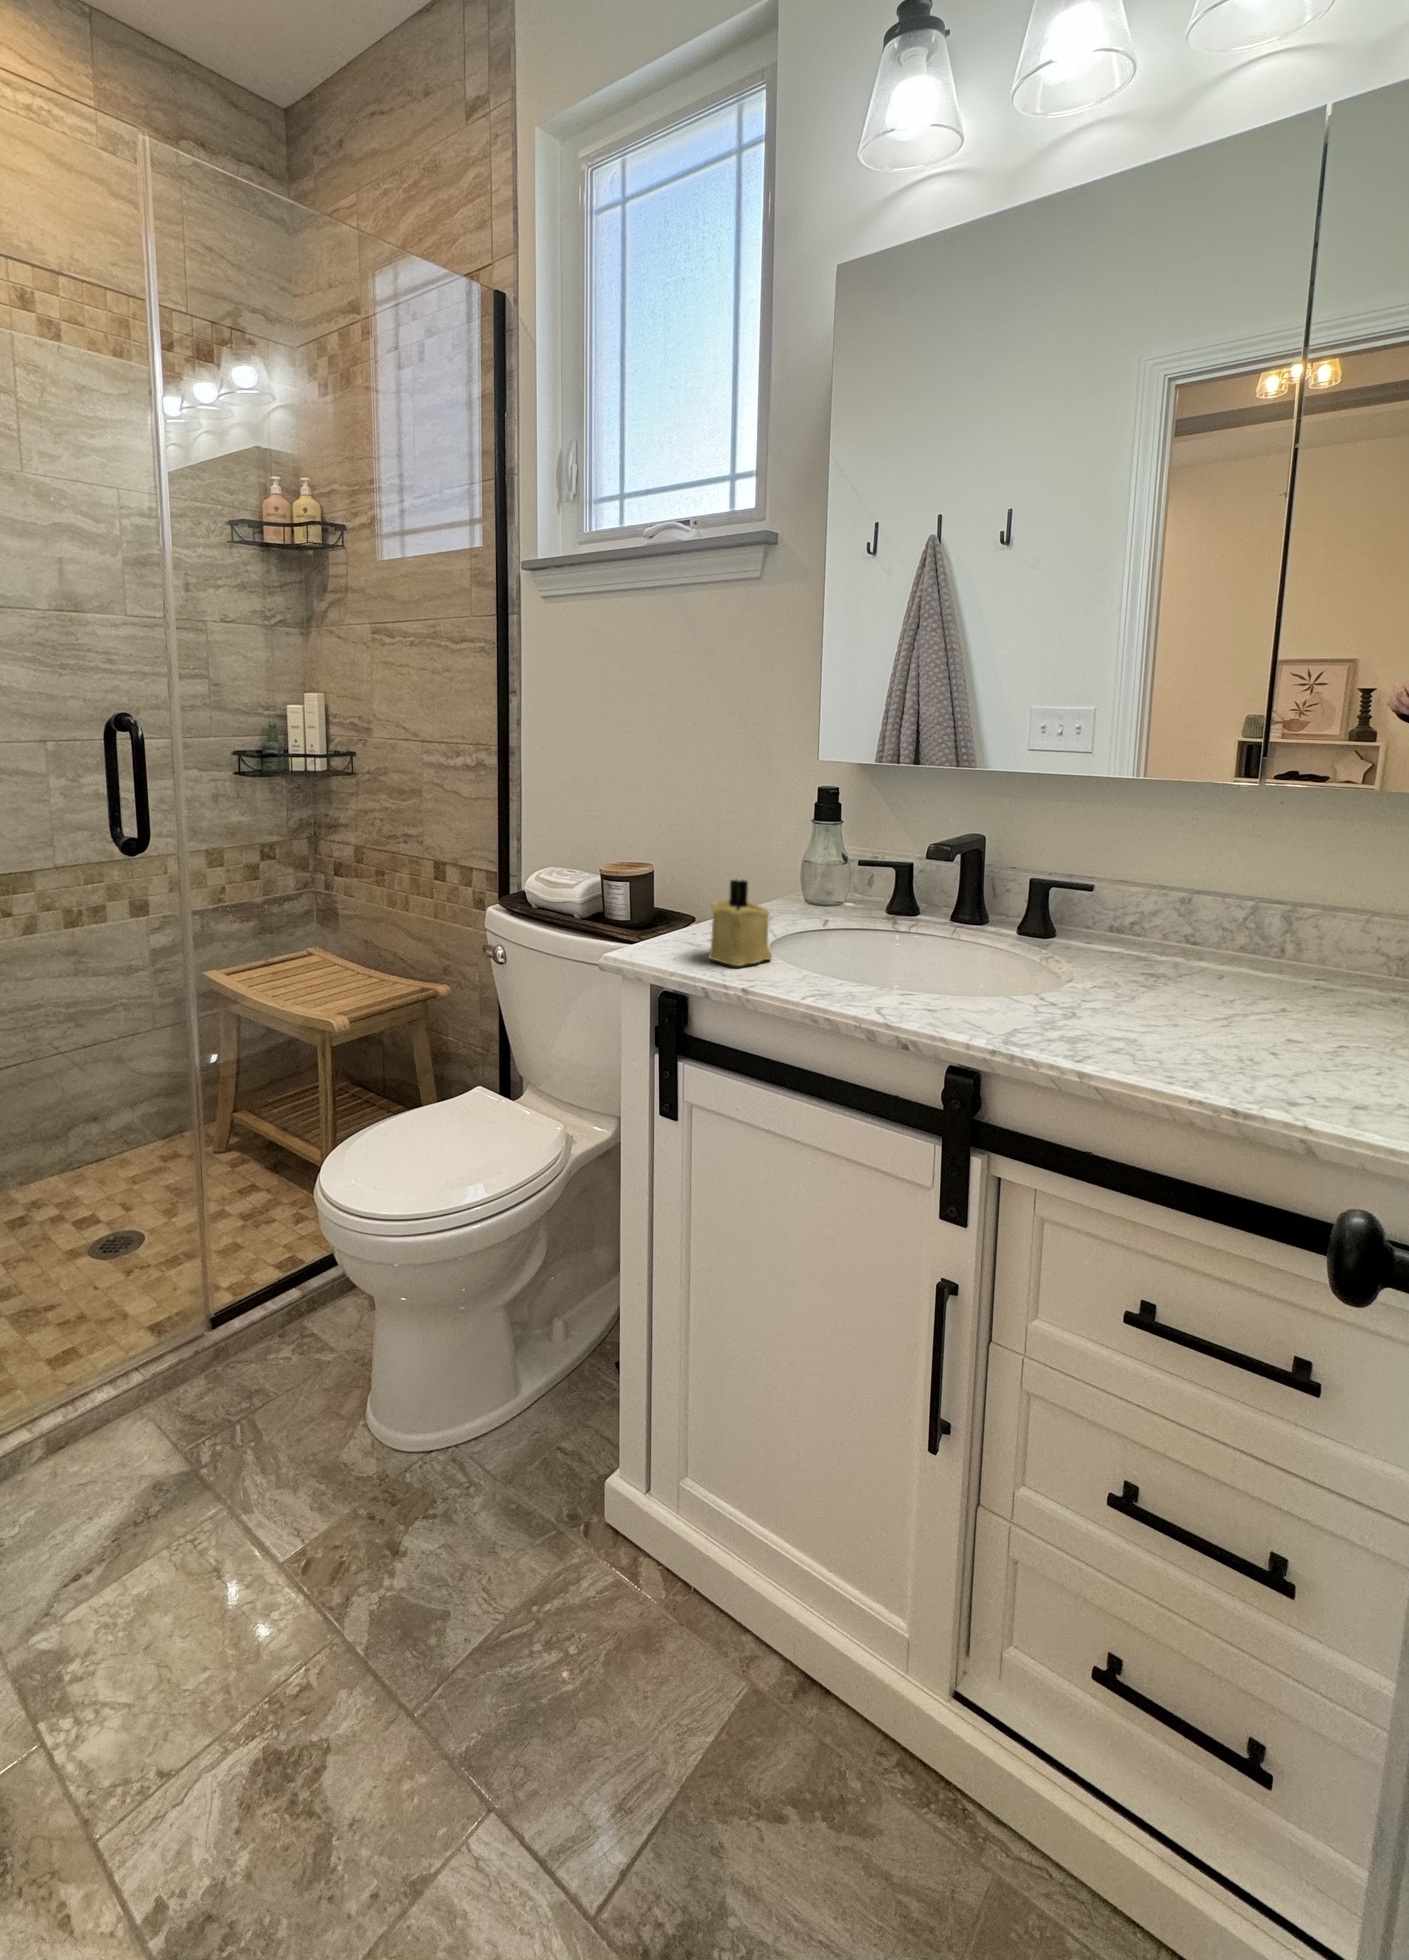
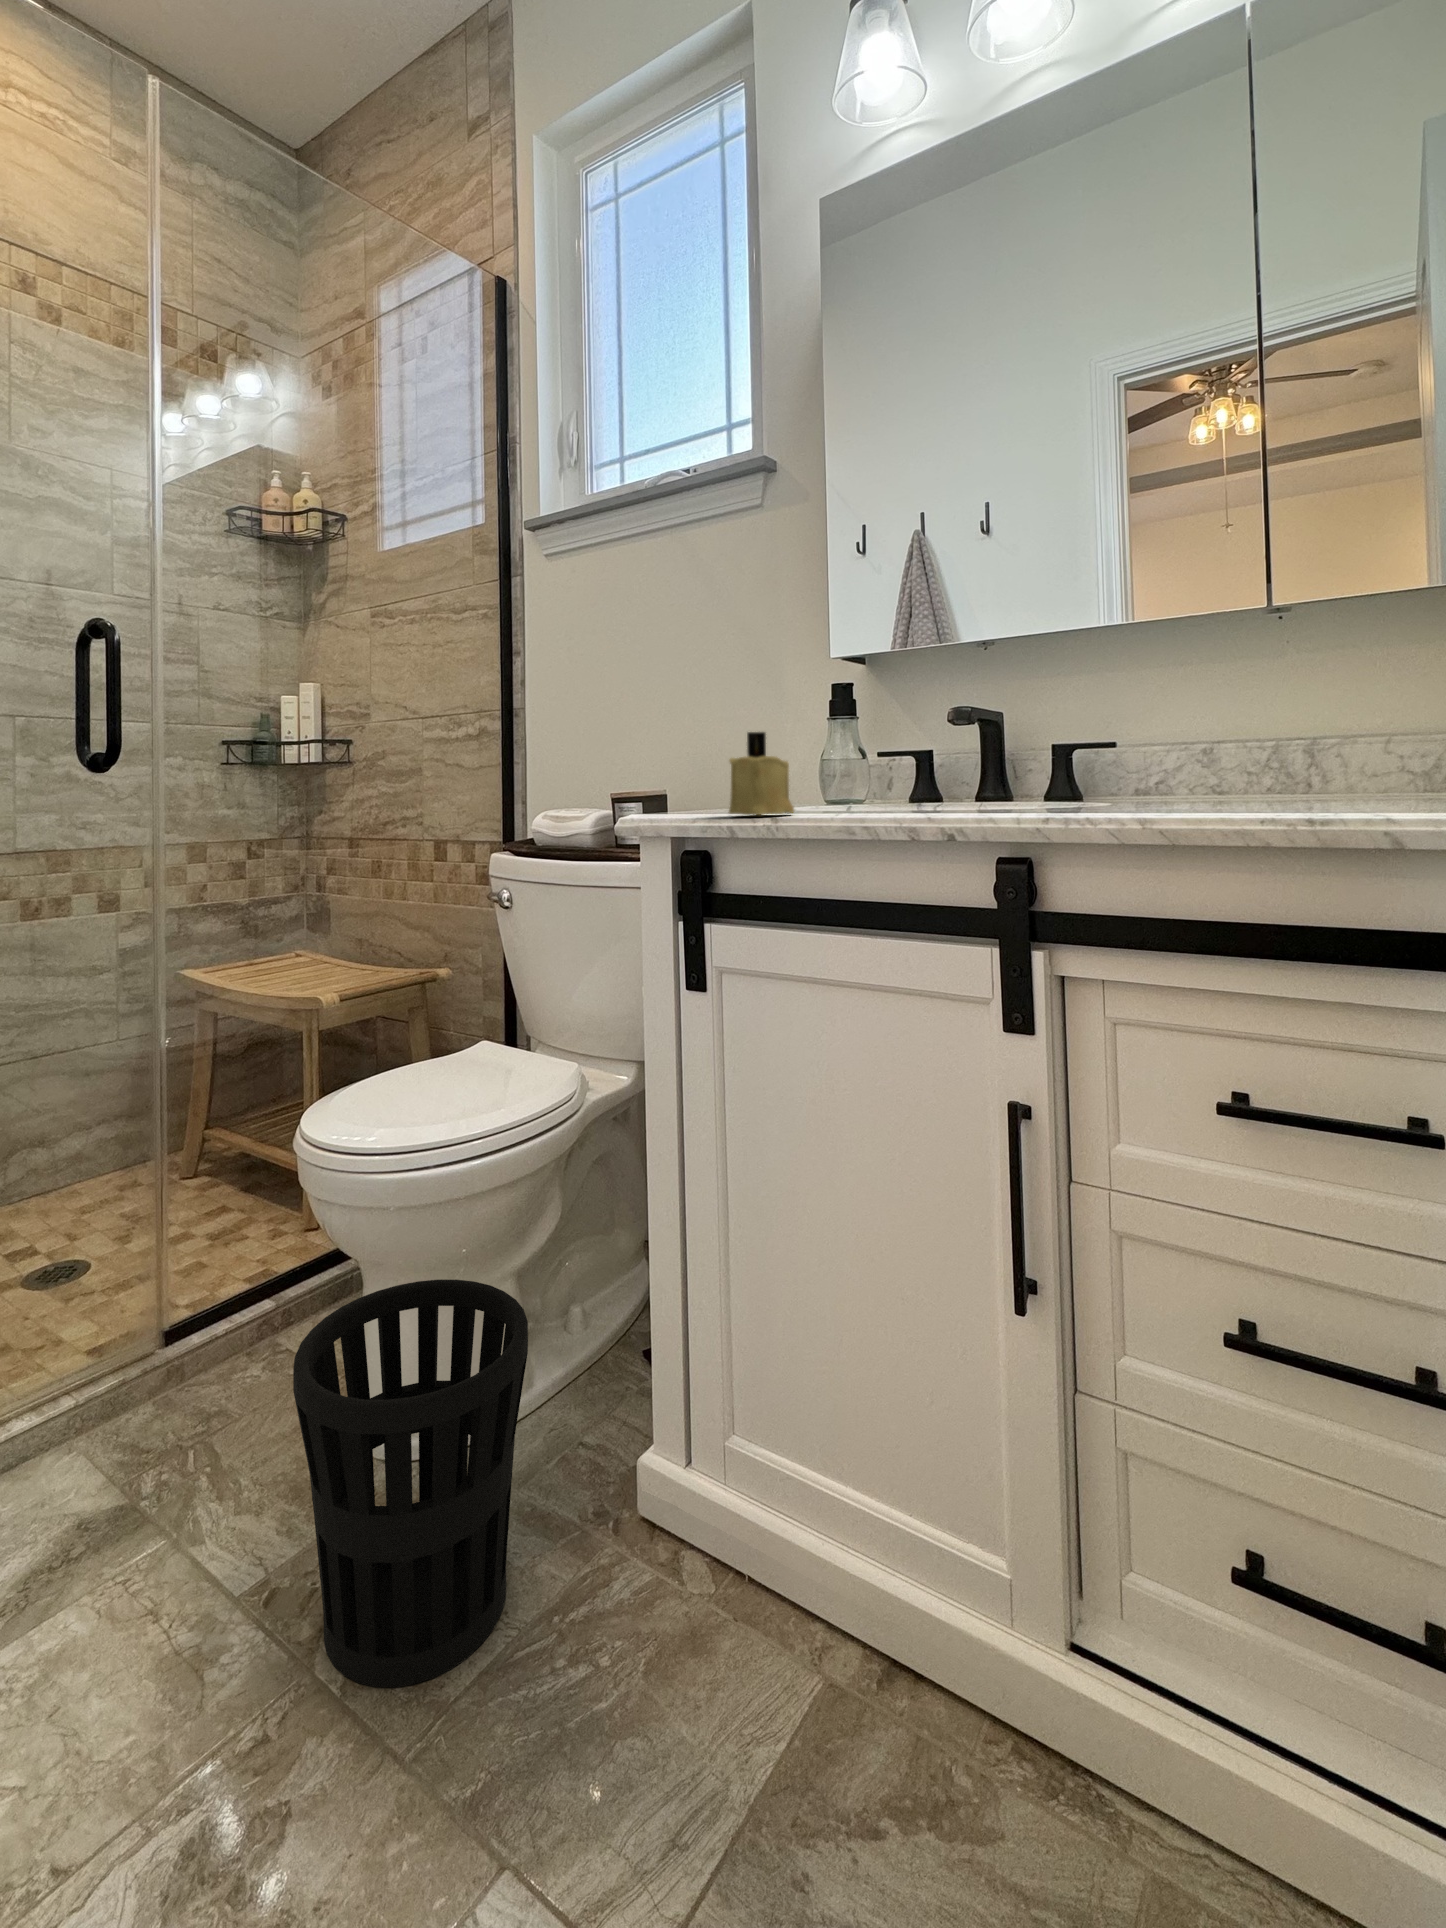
wastebasket: none [323,1325,516,1658] -> present [293,1279,528,1687]

